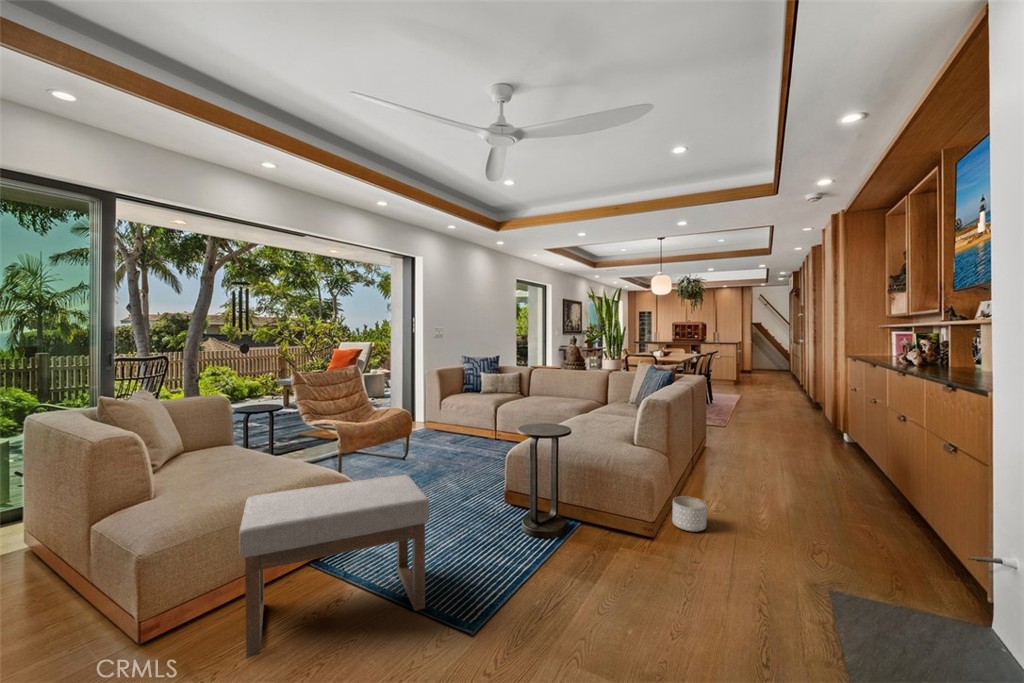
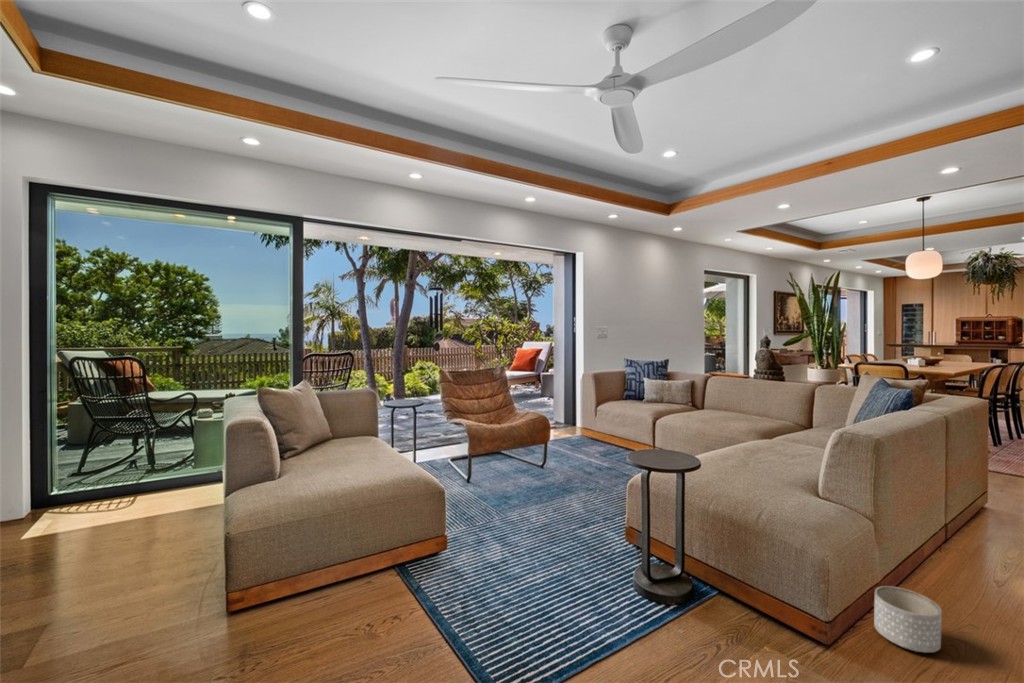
ottoman: present [239,475,429,658] -> none [280,493,480,659]

